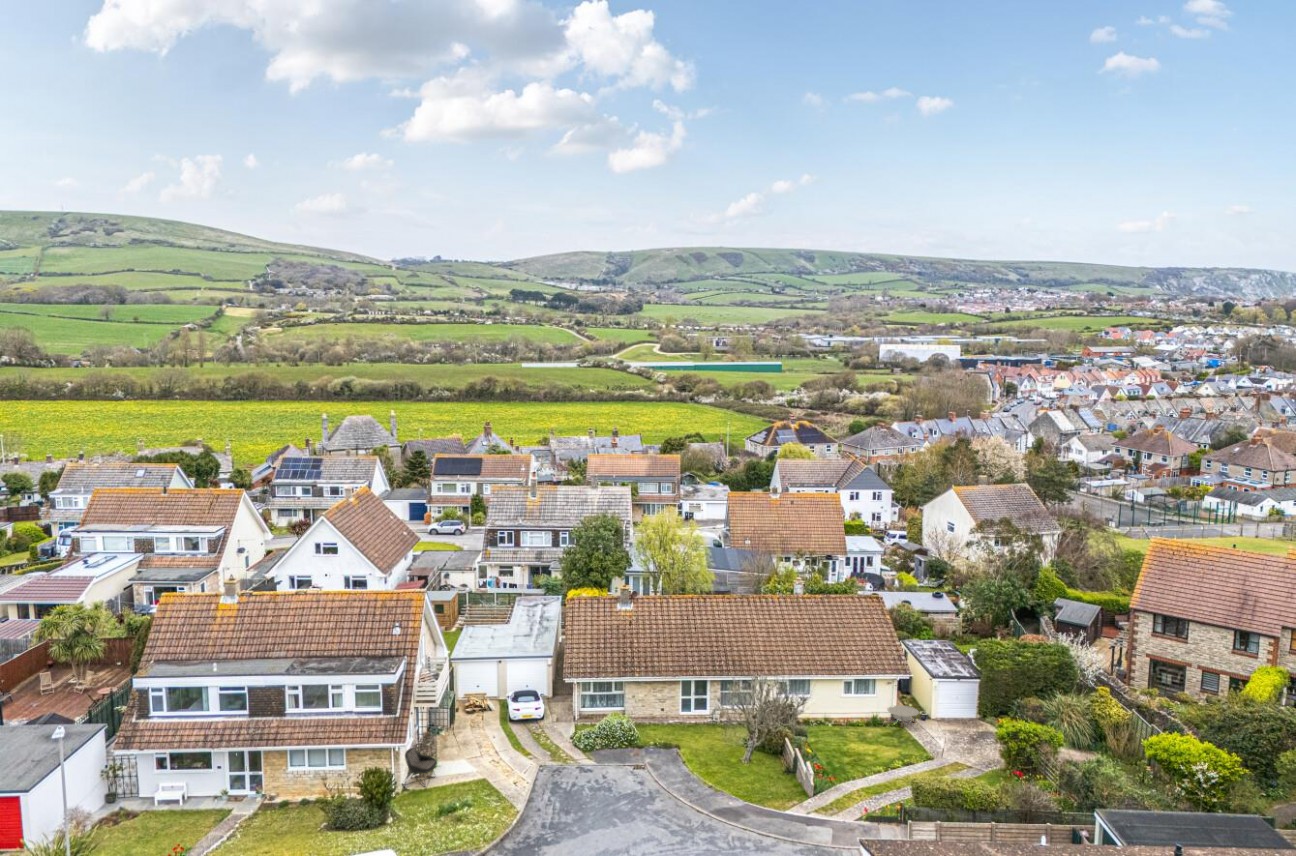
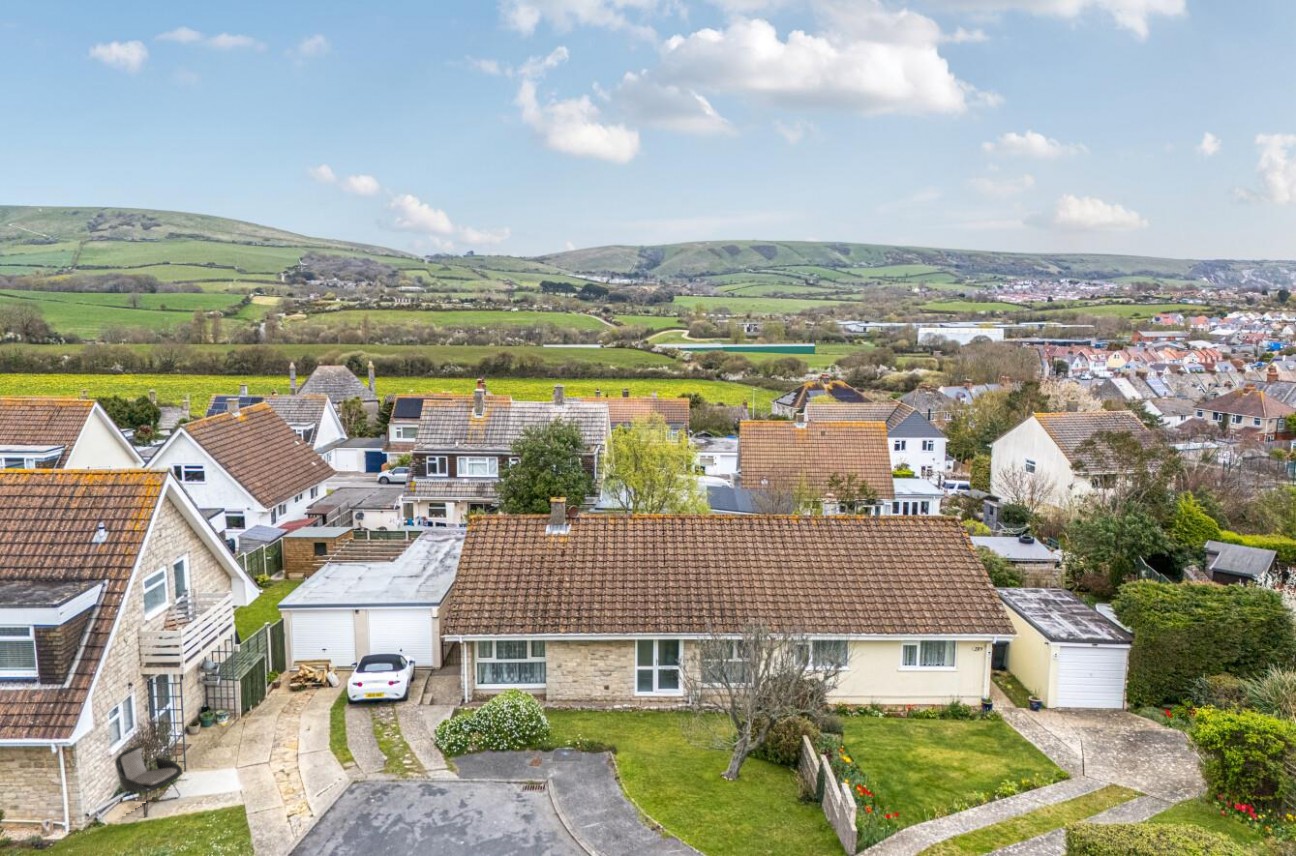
round table: present [887,706,919,728] -> none [977,686,1032,722]

